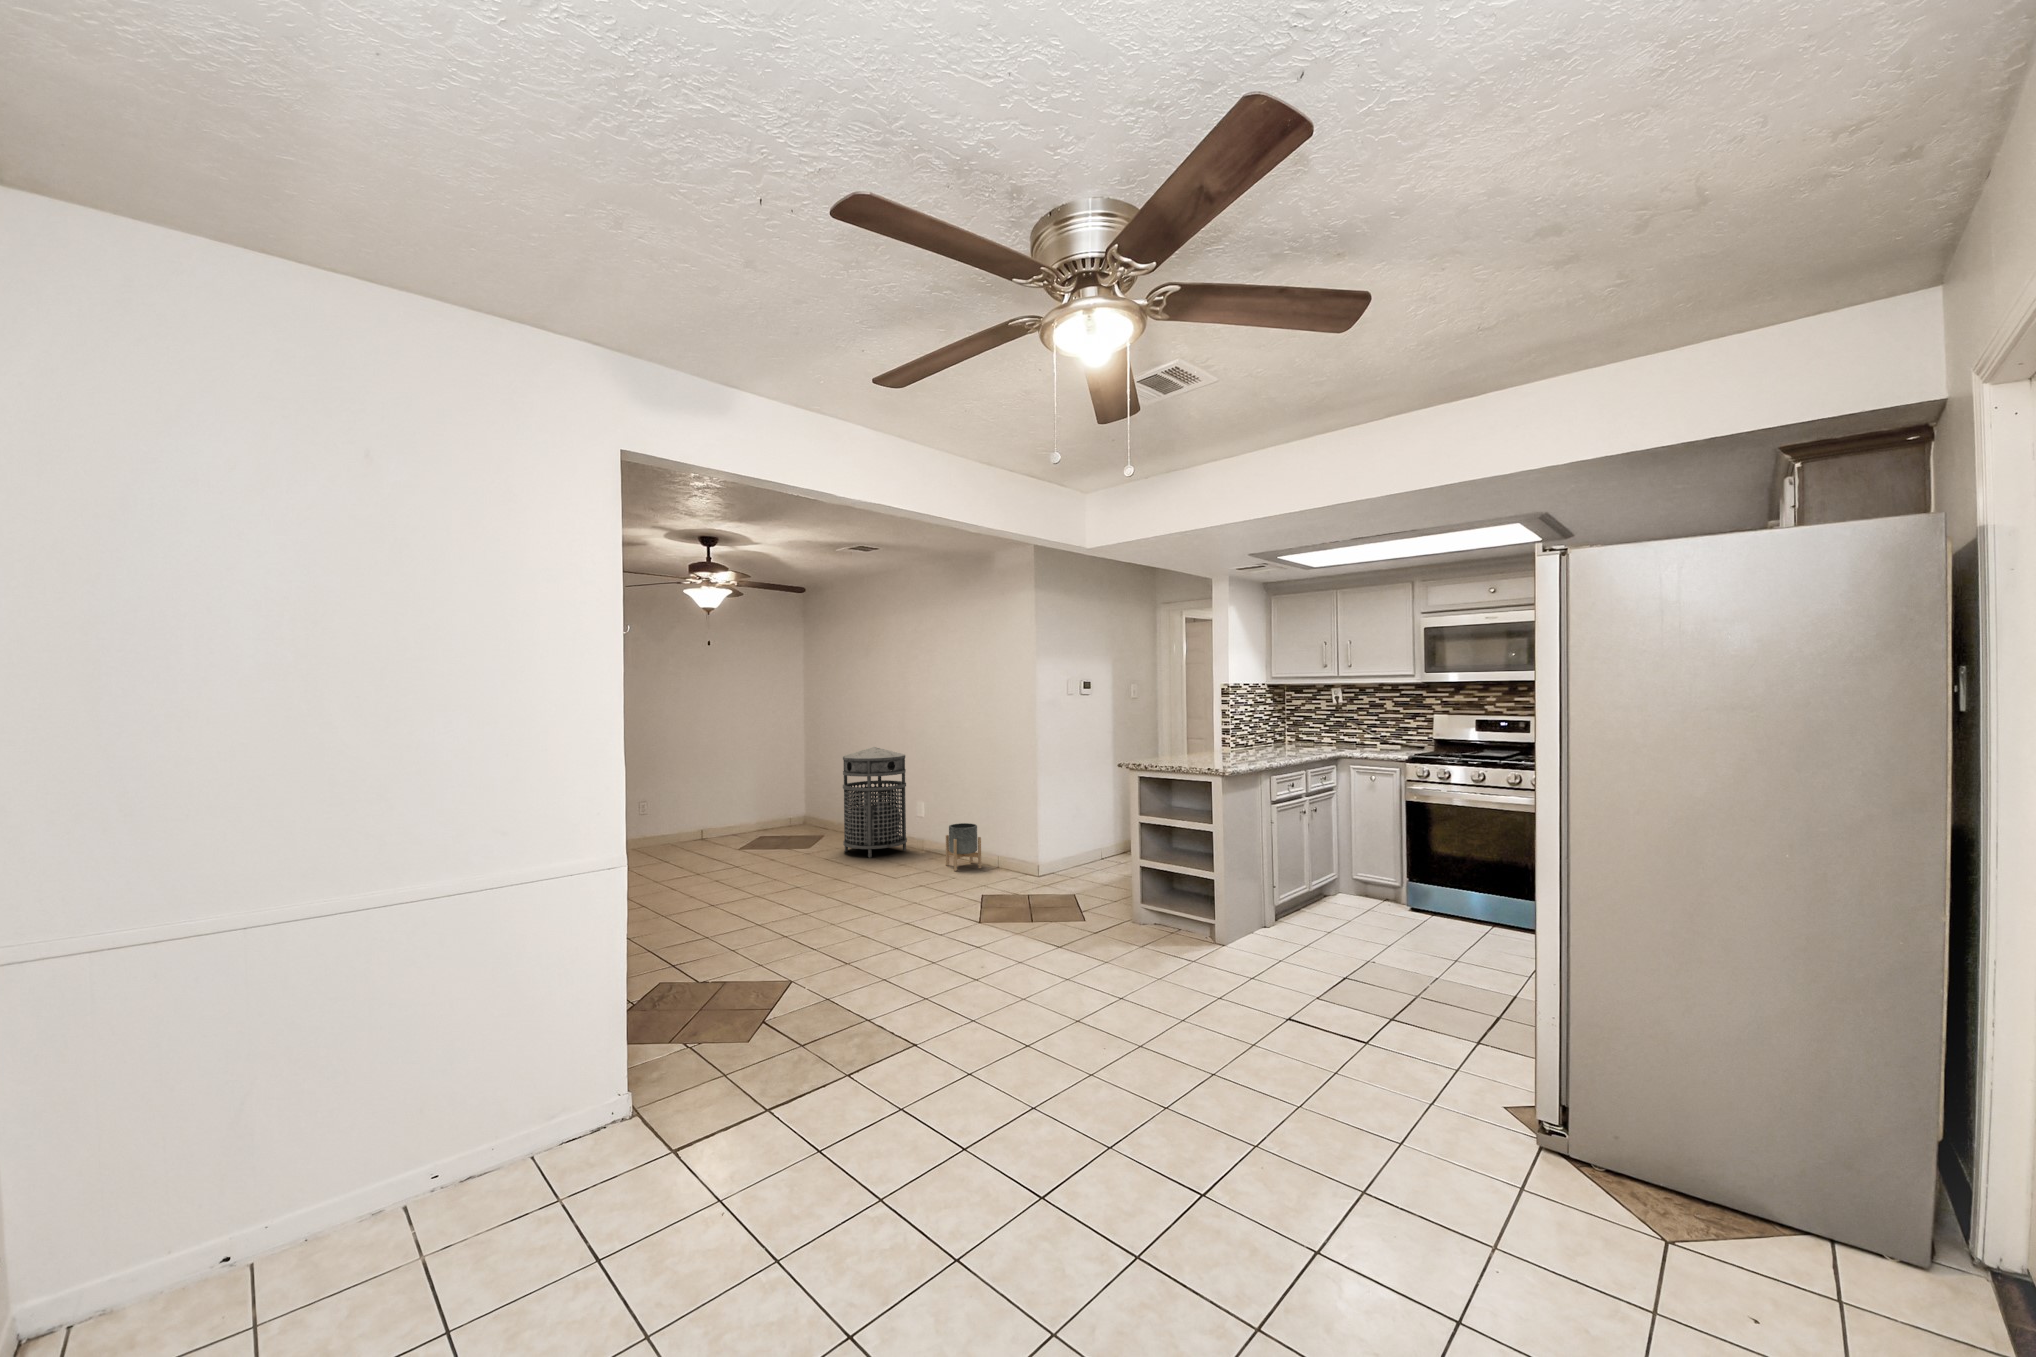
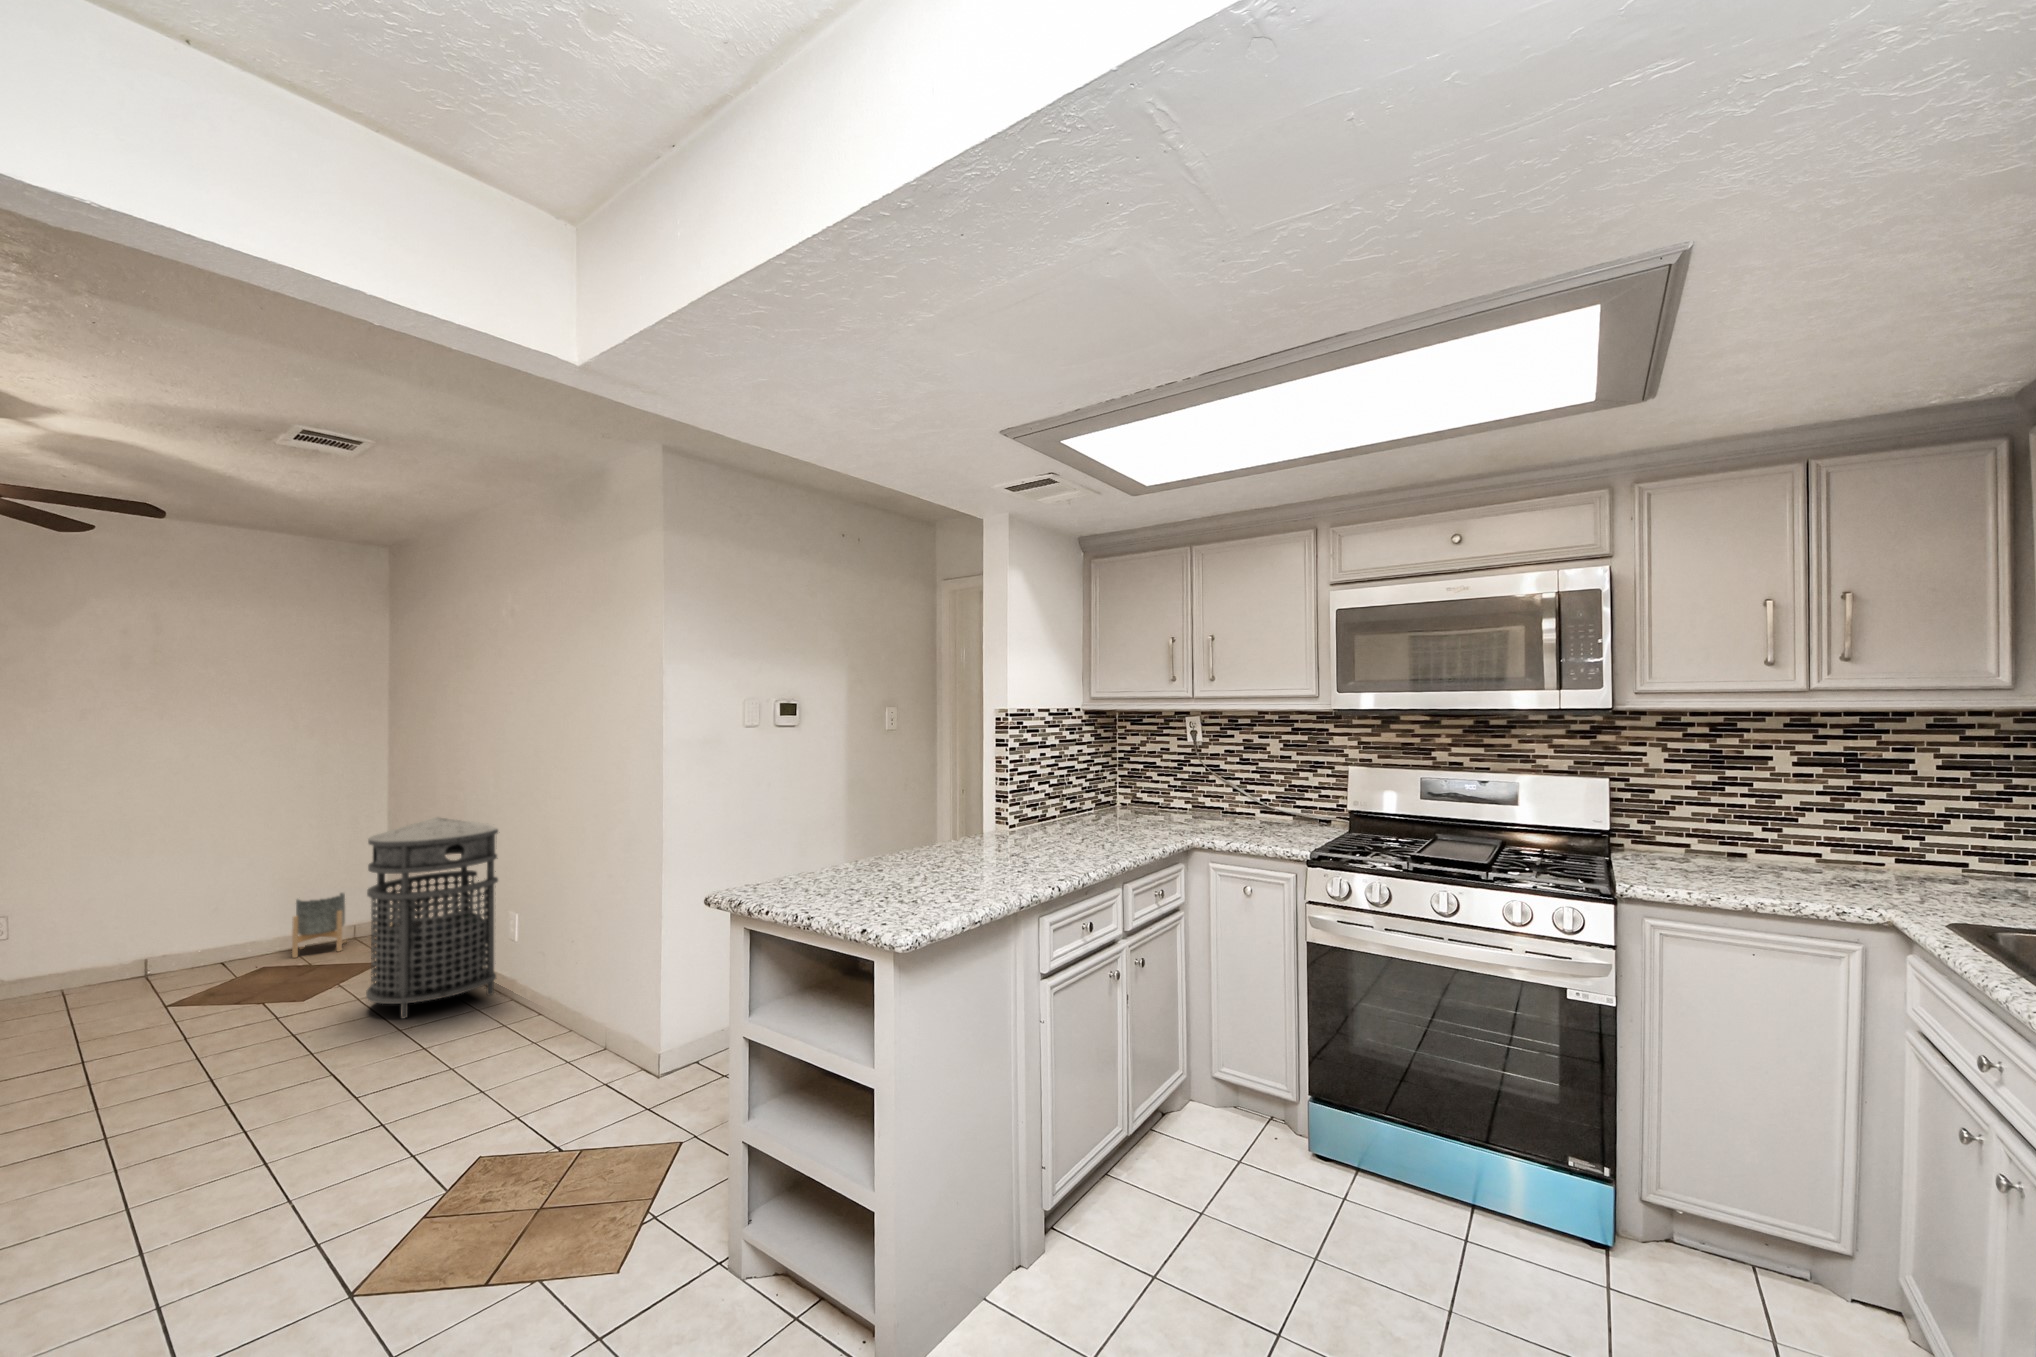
planter: present [946,823,981,871] -> present [292,893,346,958]

